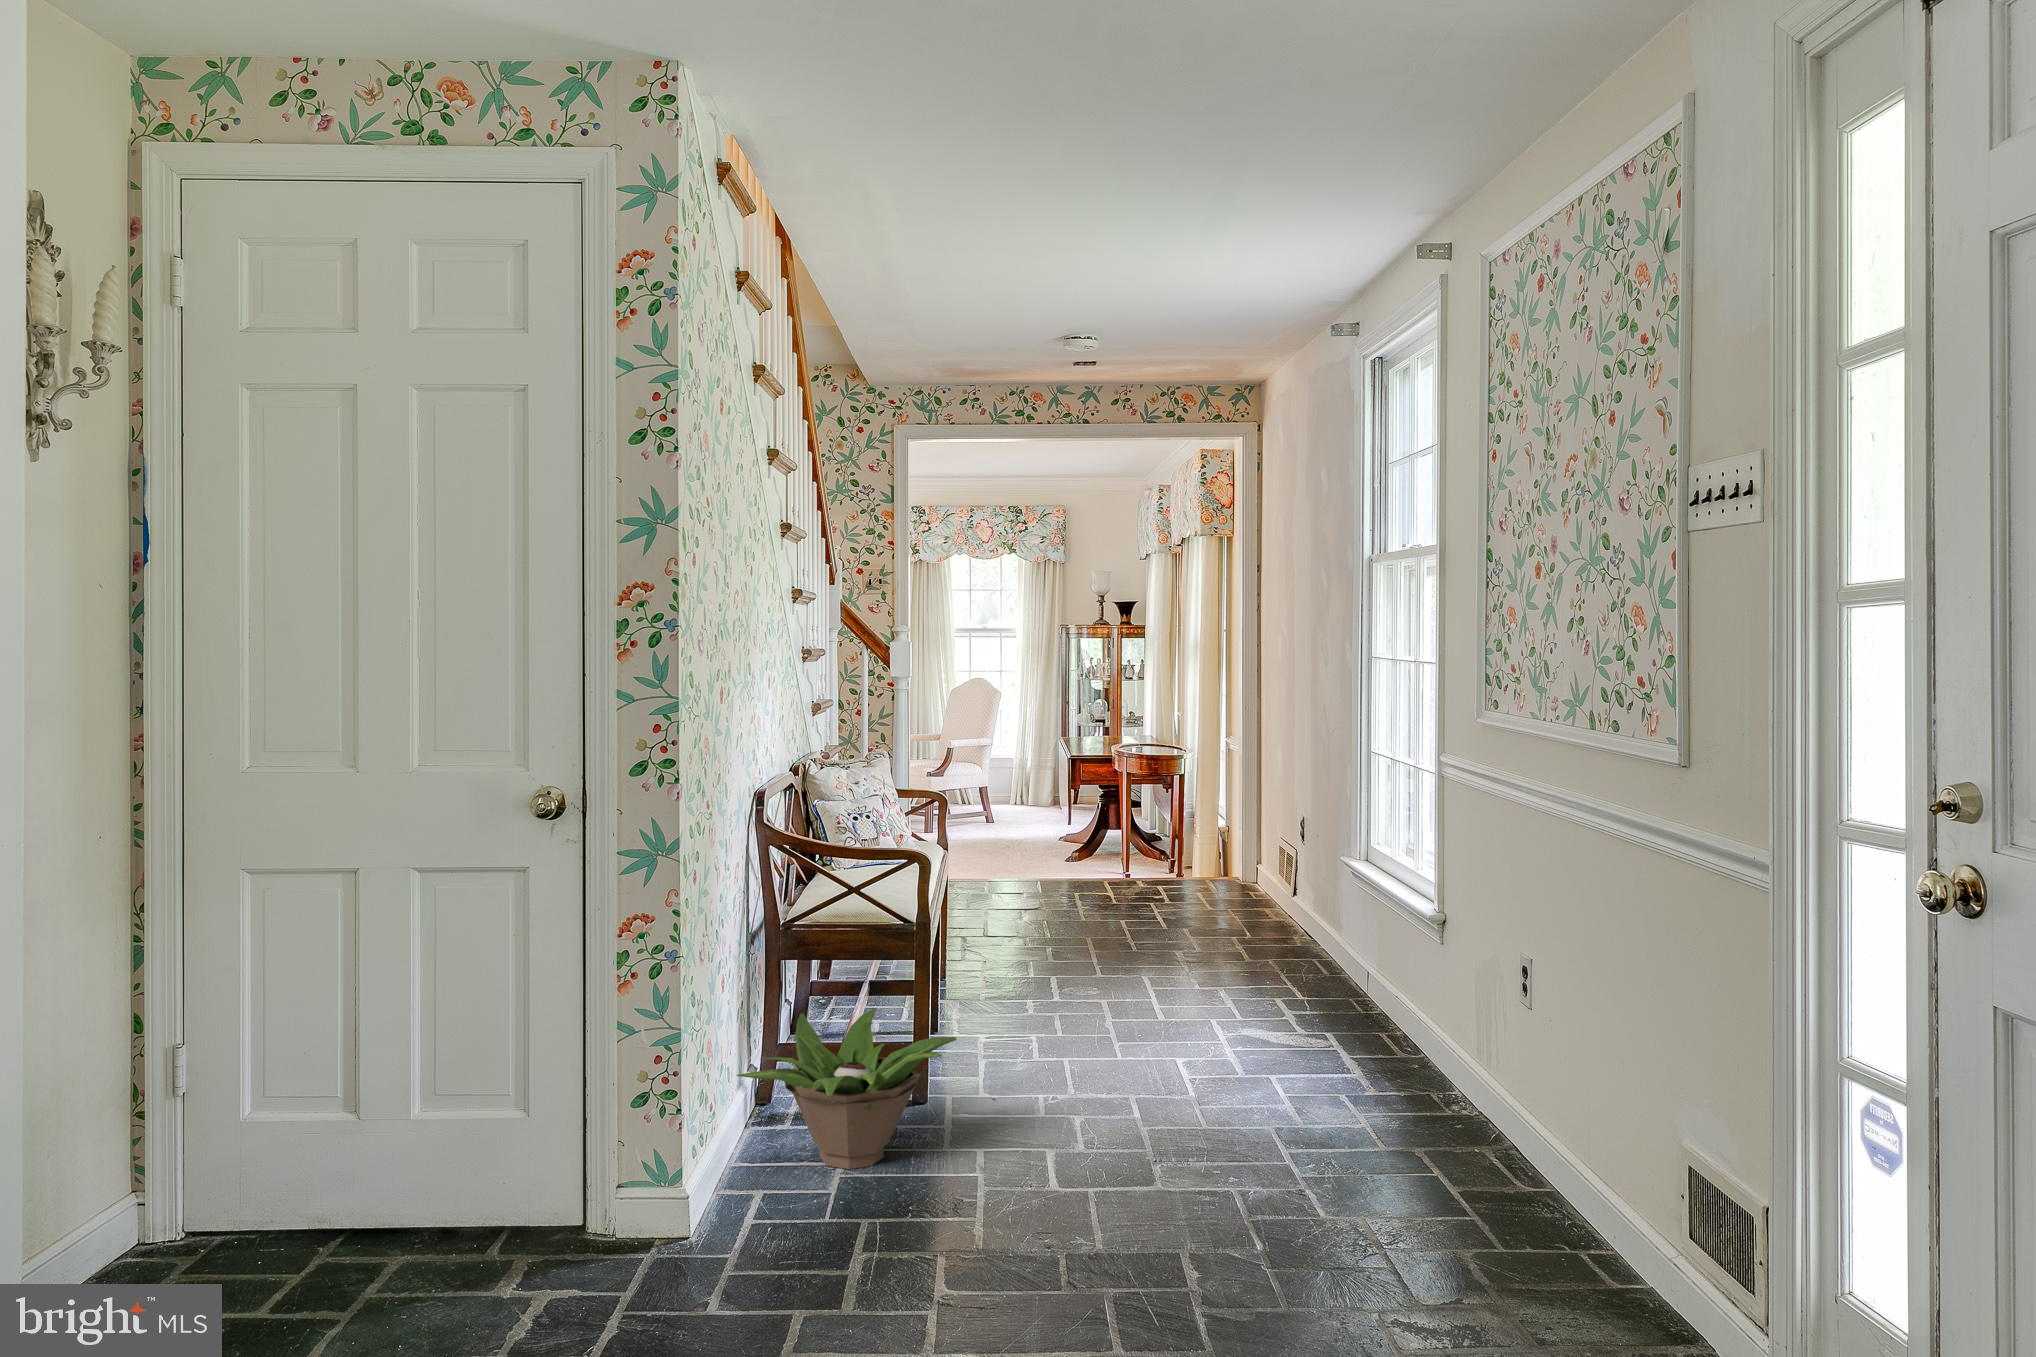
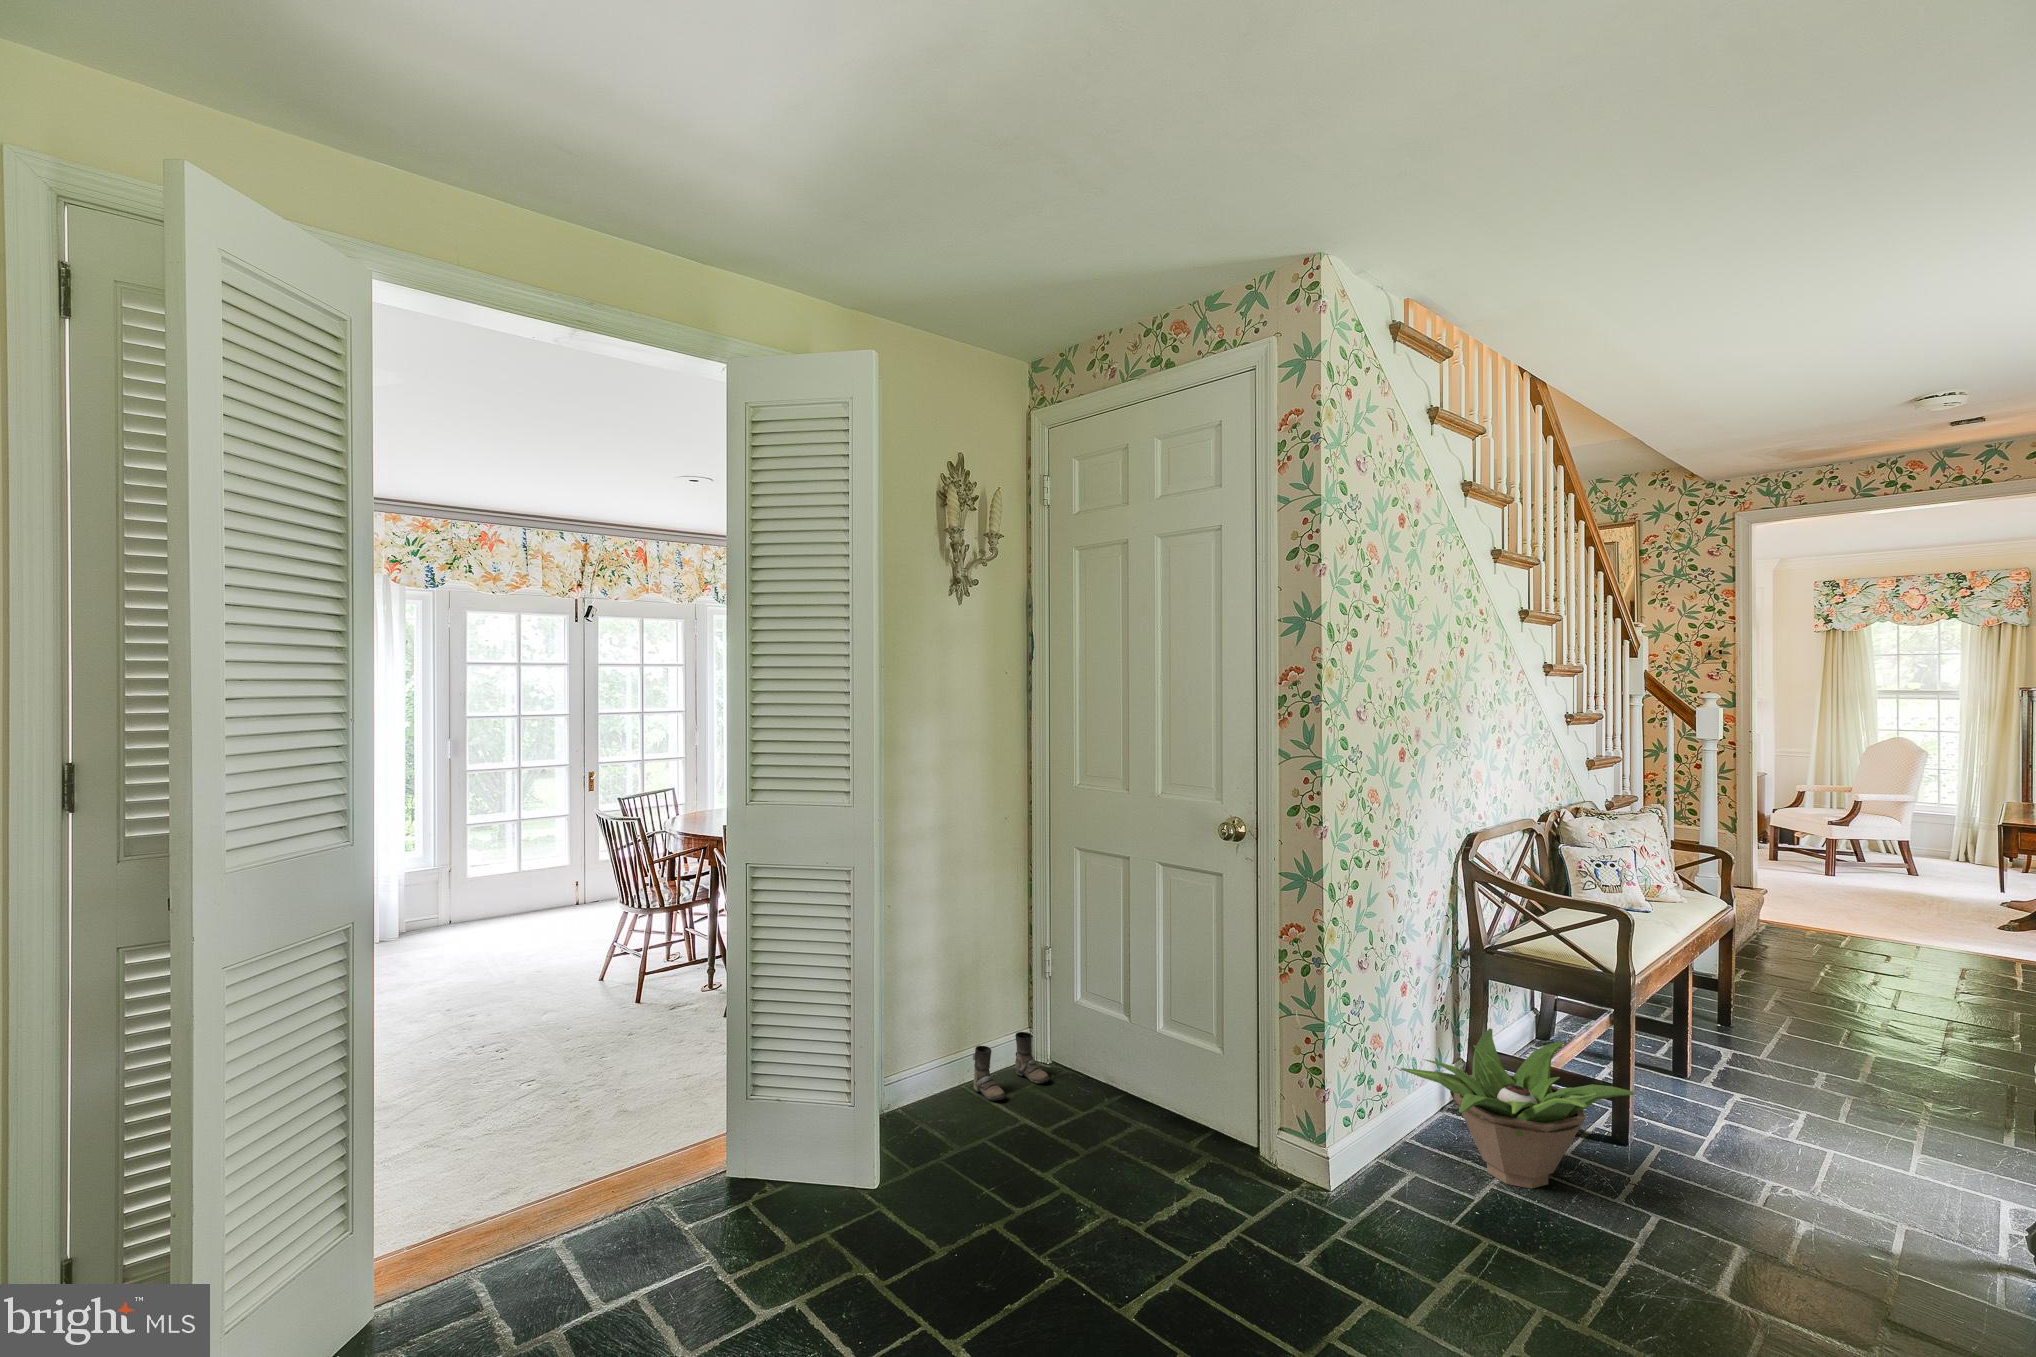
boots: none [69,1183,203,1303] -> present [973,1032,1050,1101]

